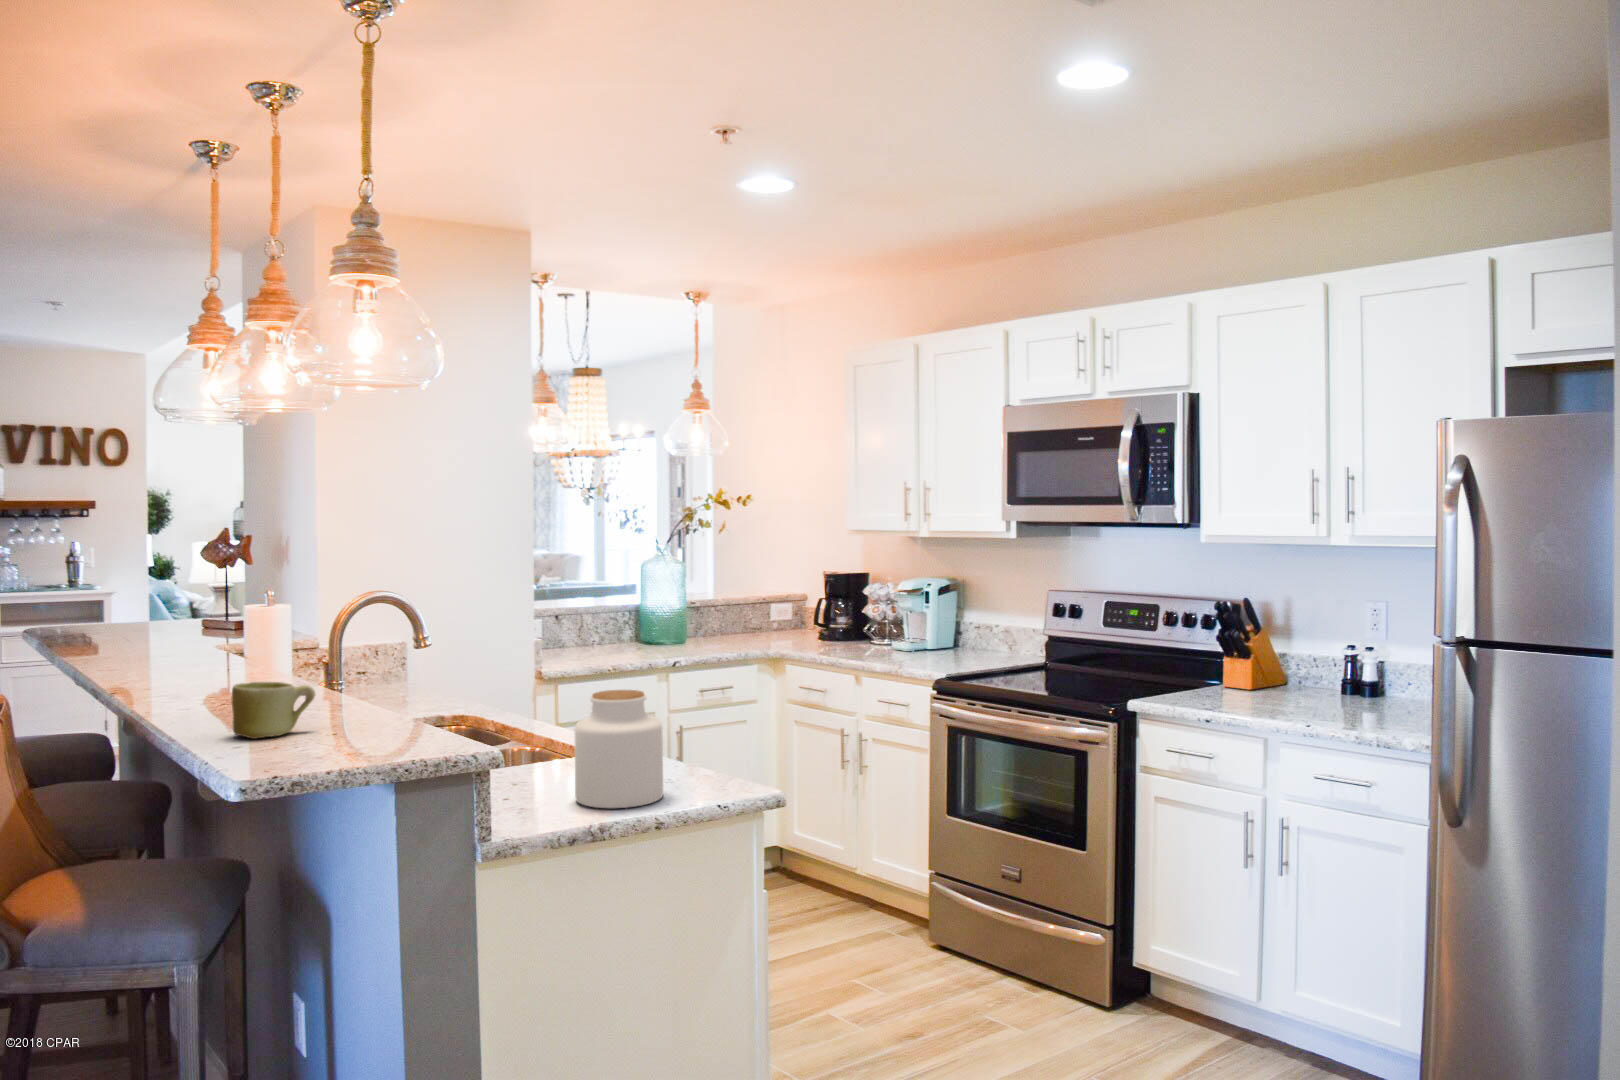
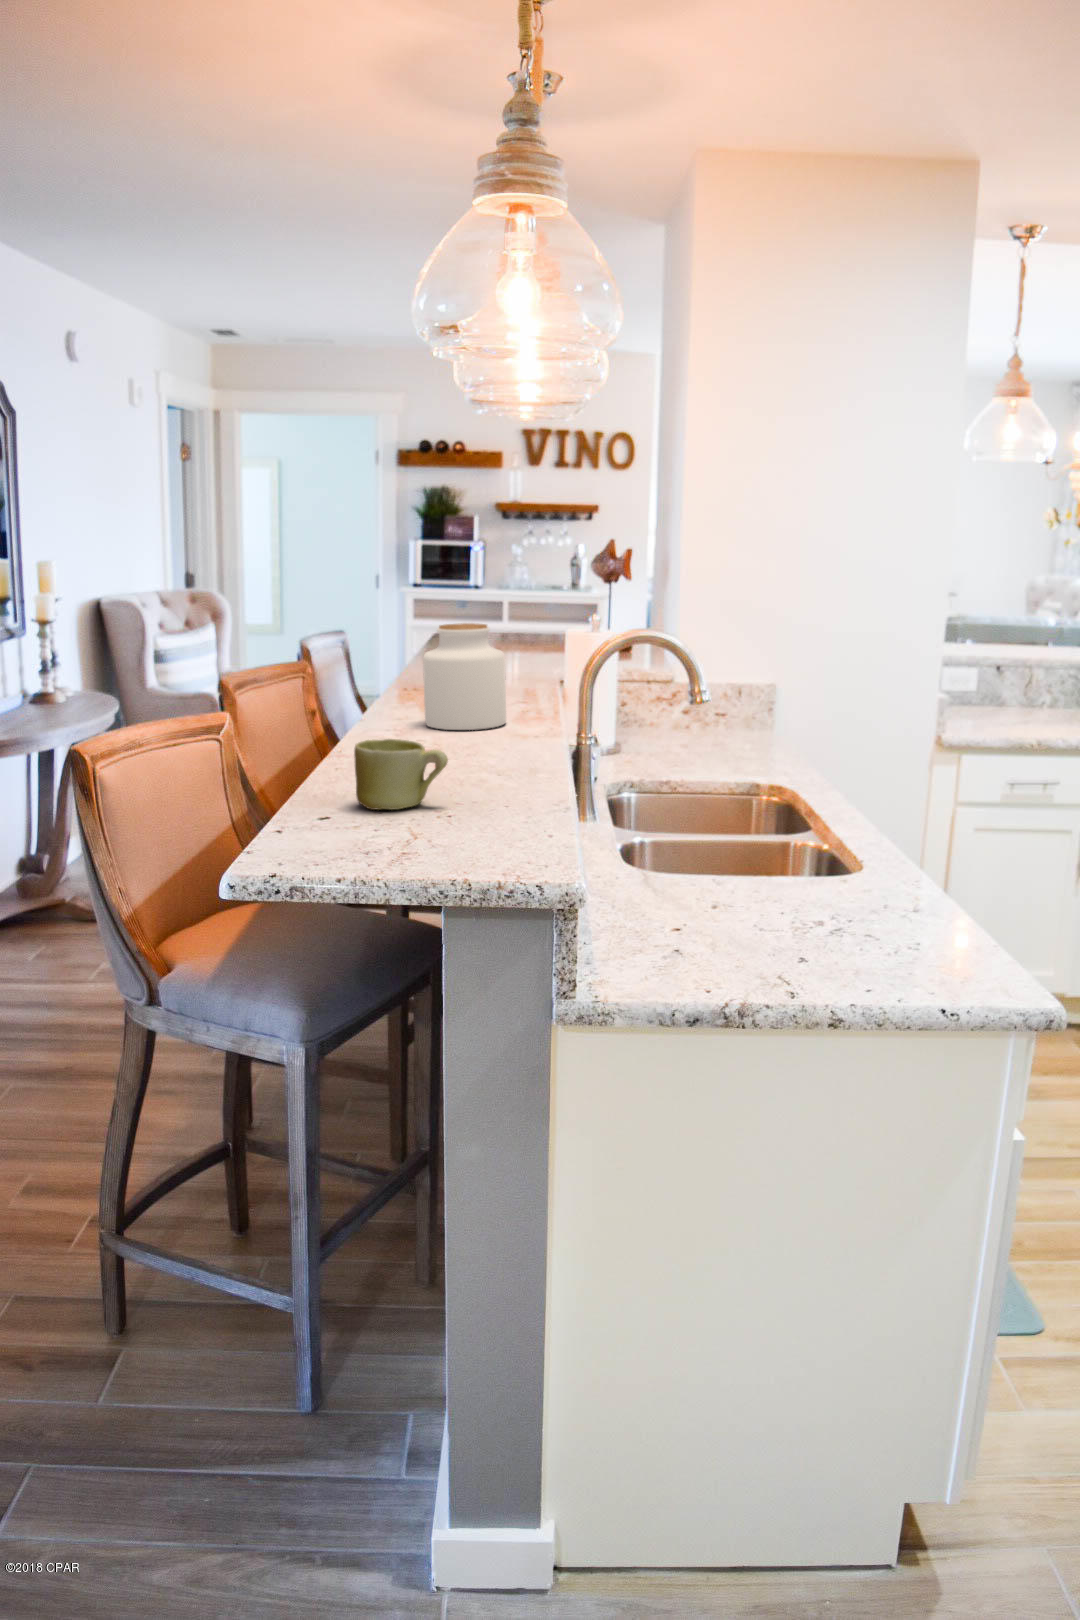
jar: present [575,690,663,808] -> present [423,623,506,730]

